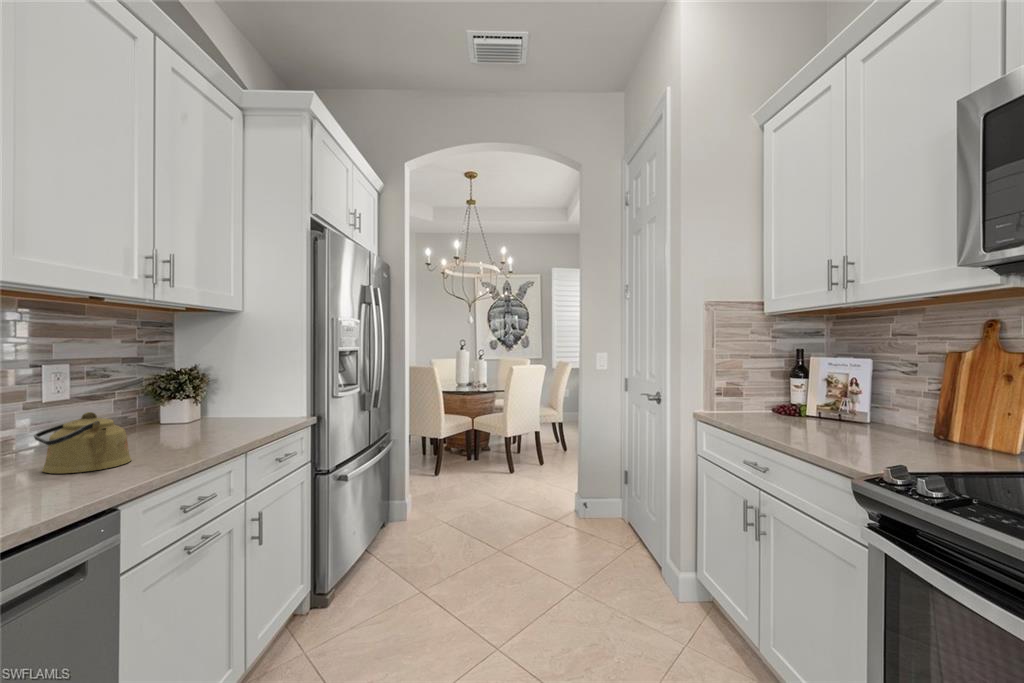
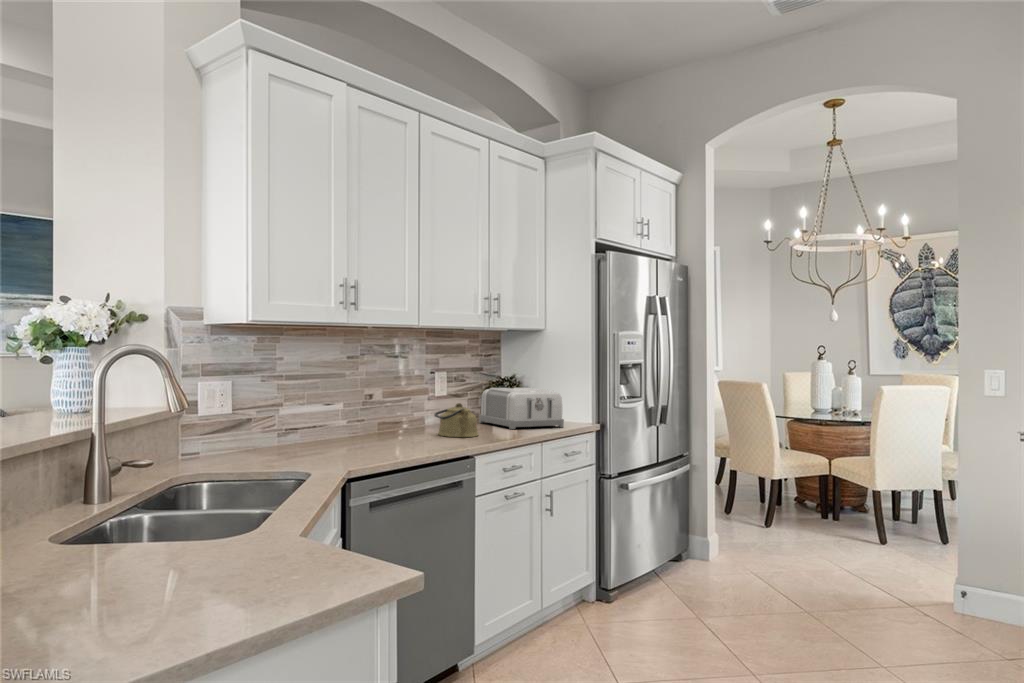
toaster: none [138,379,270,439] -> present [479,388,564,429]

